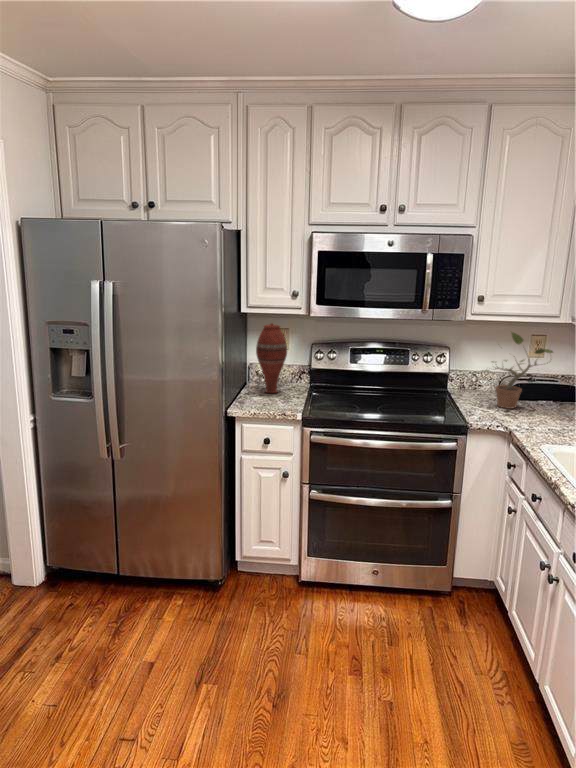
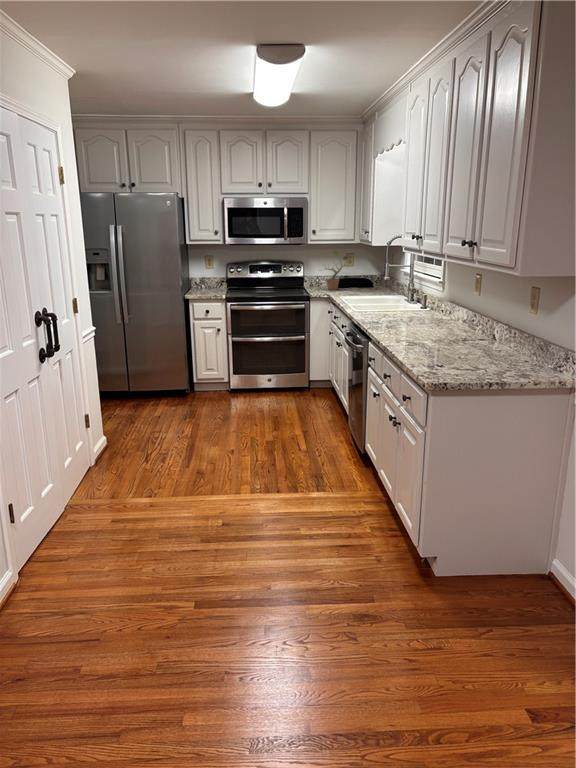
vase: present [256,323,287,393] -> none [196,251,214,291]

